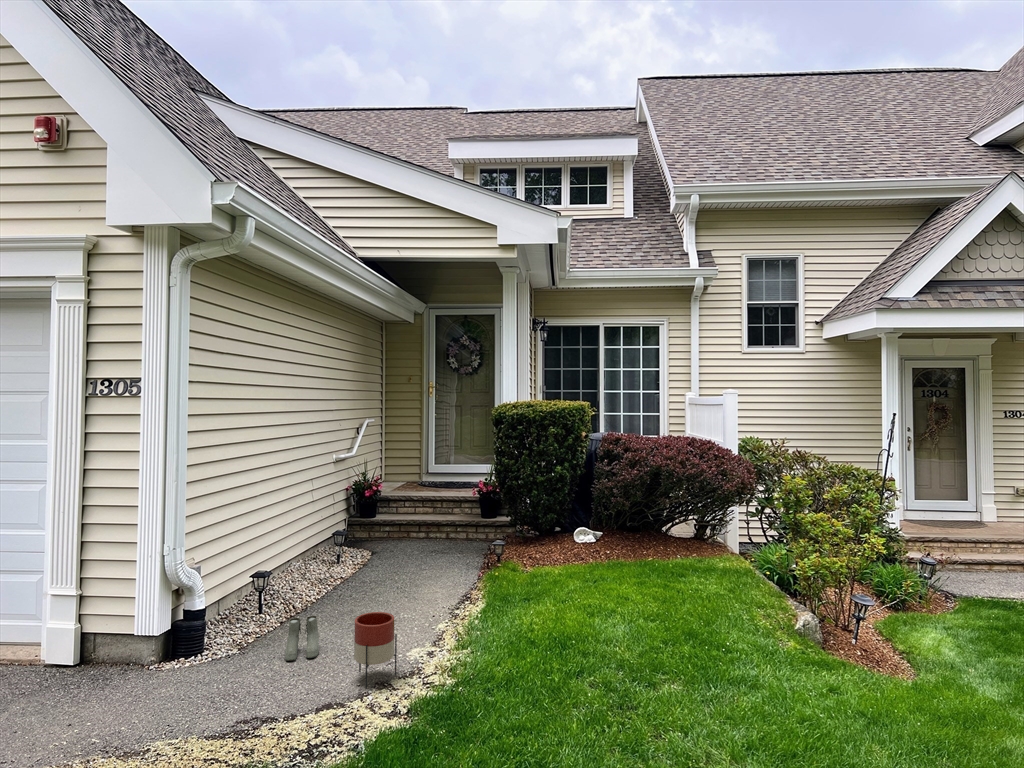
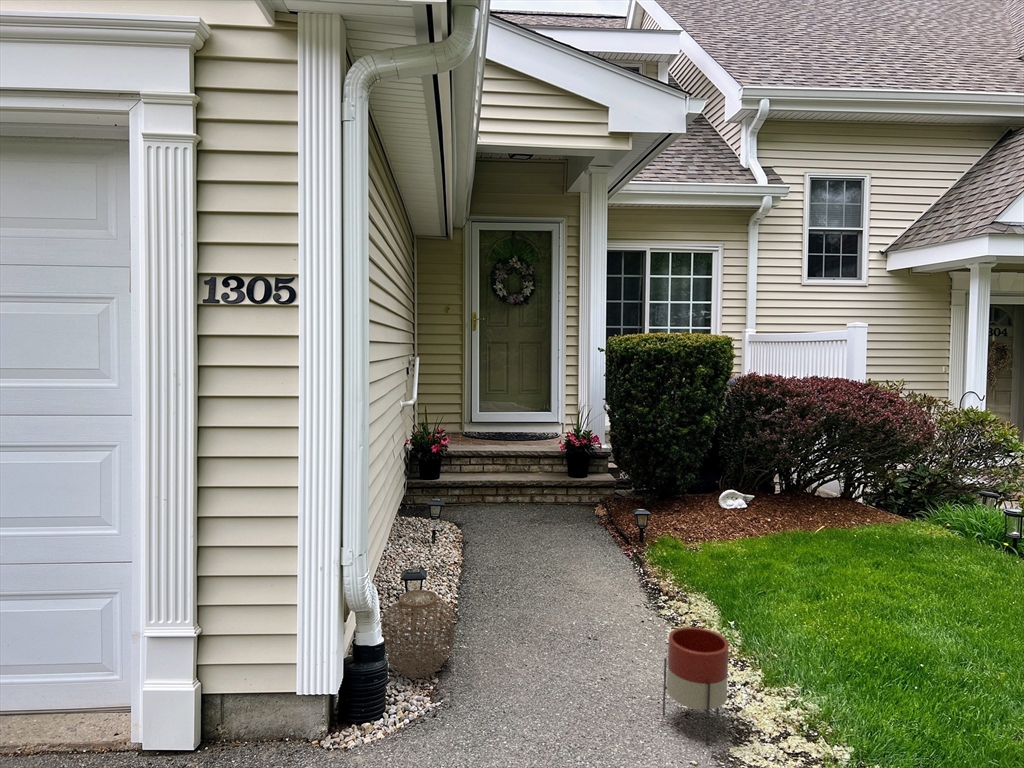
woven basket: none [214,583,266,642] -> present [382,590,454,678]
boots: present [285,616,319,661] -> none [517,633,570,705]

